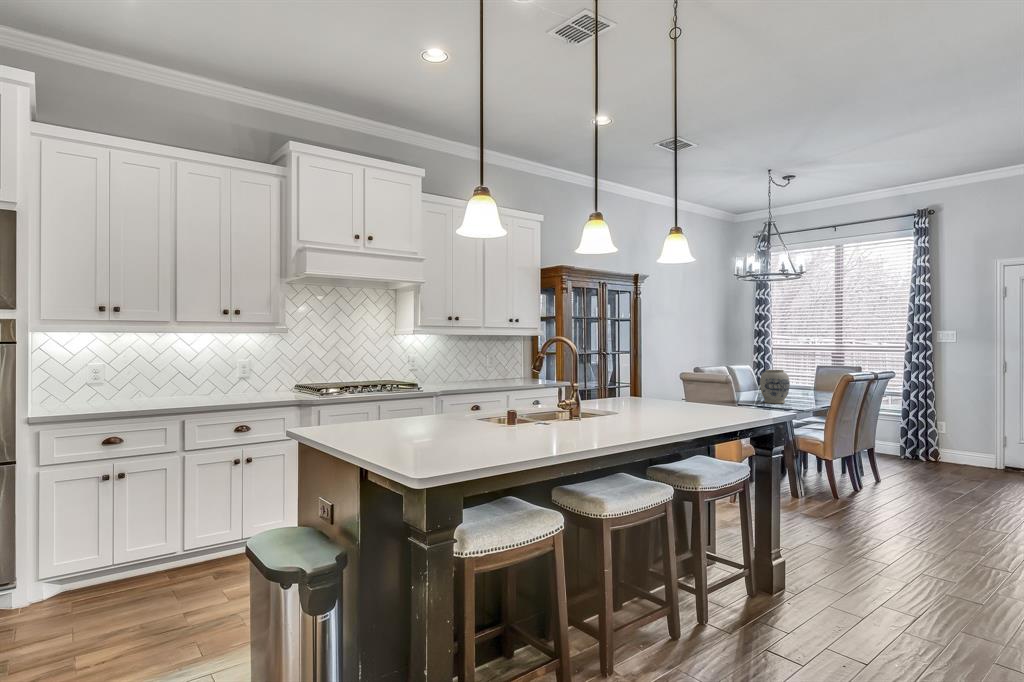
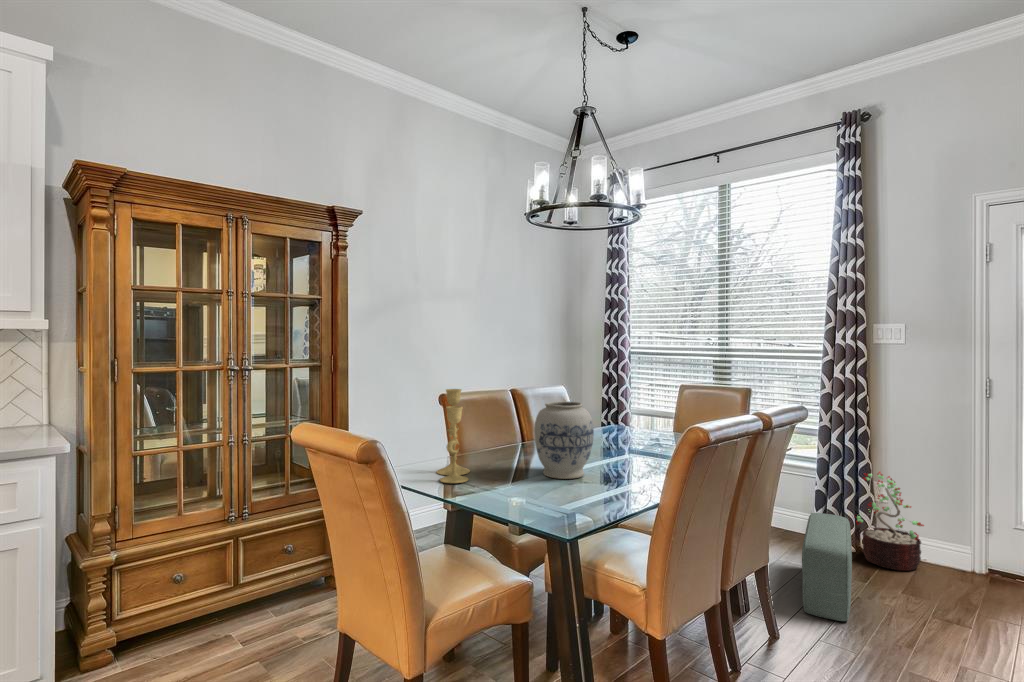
candlestick: none [713,364,734,403] -> present [437,389,470,483]
decorative plant: none [924,415,966,467] -> present [854,472,924,571]
pouf: none [893,435,920,479] -> present [802,513,852,621]

